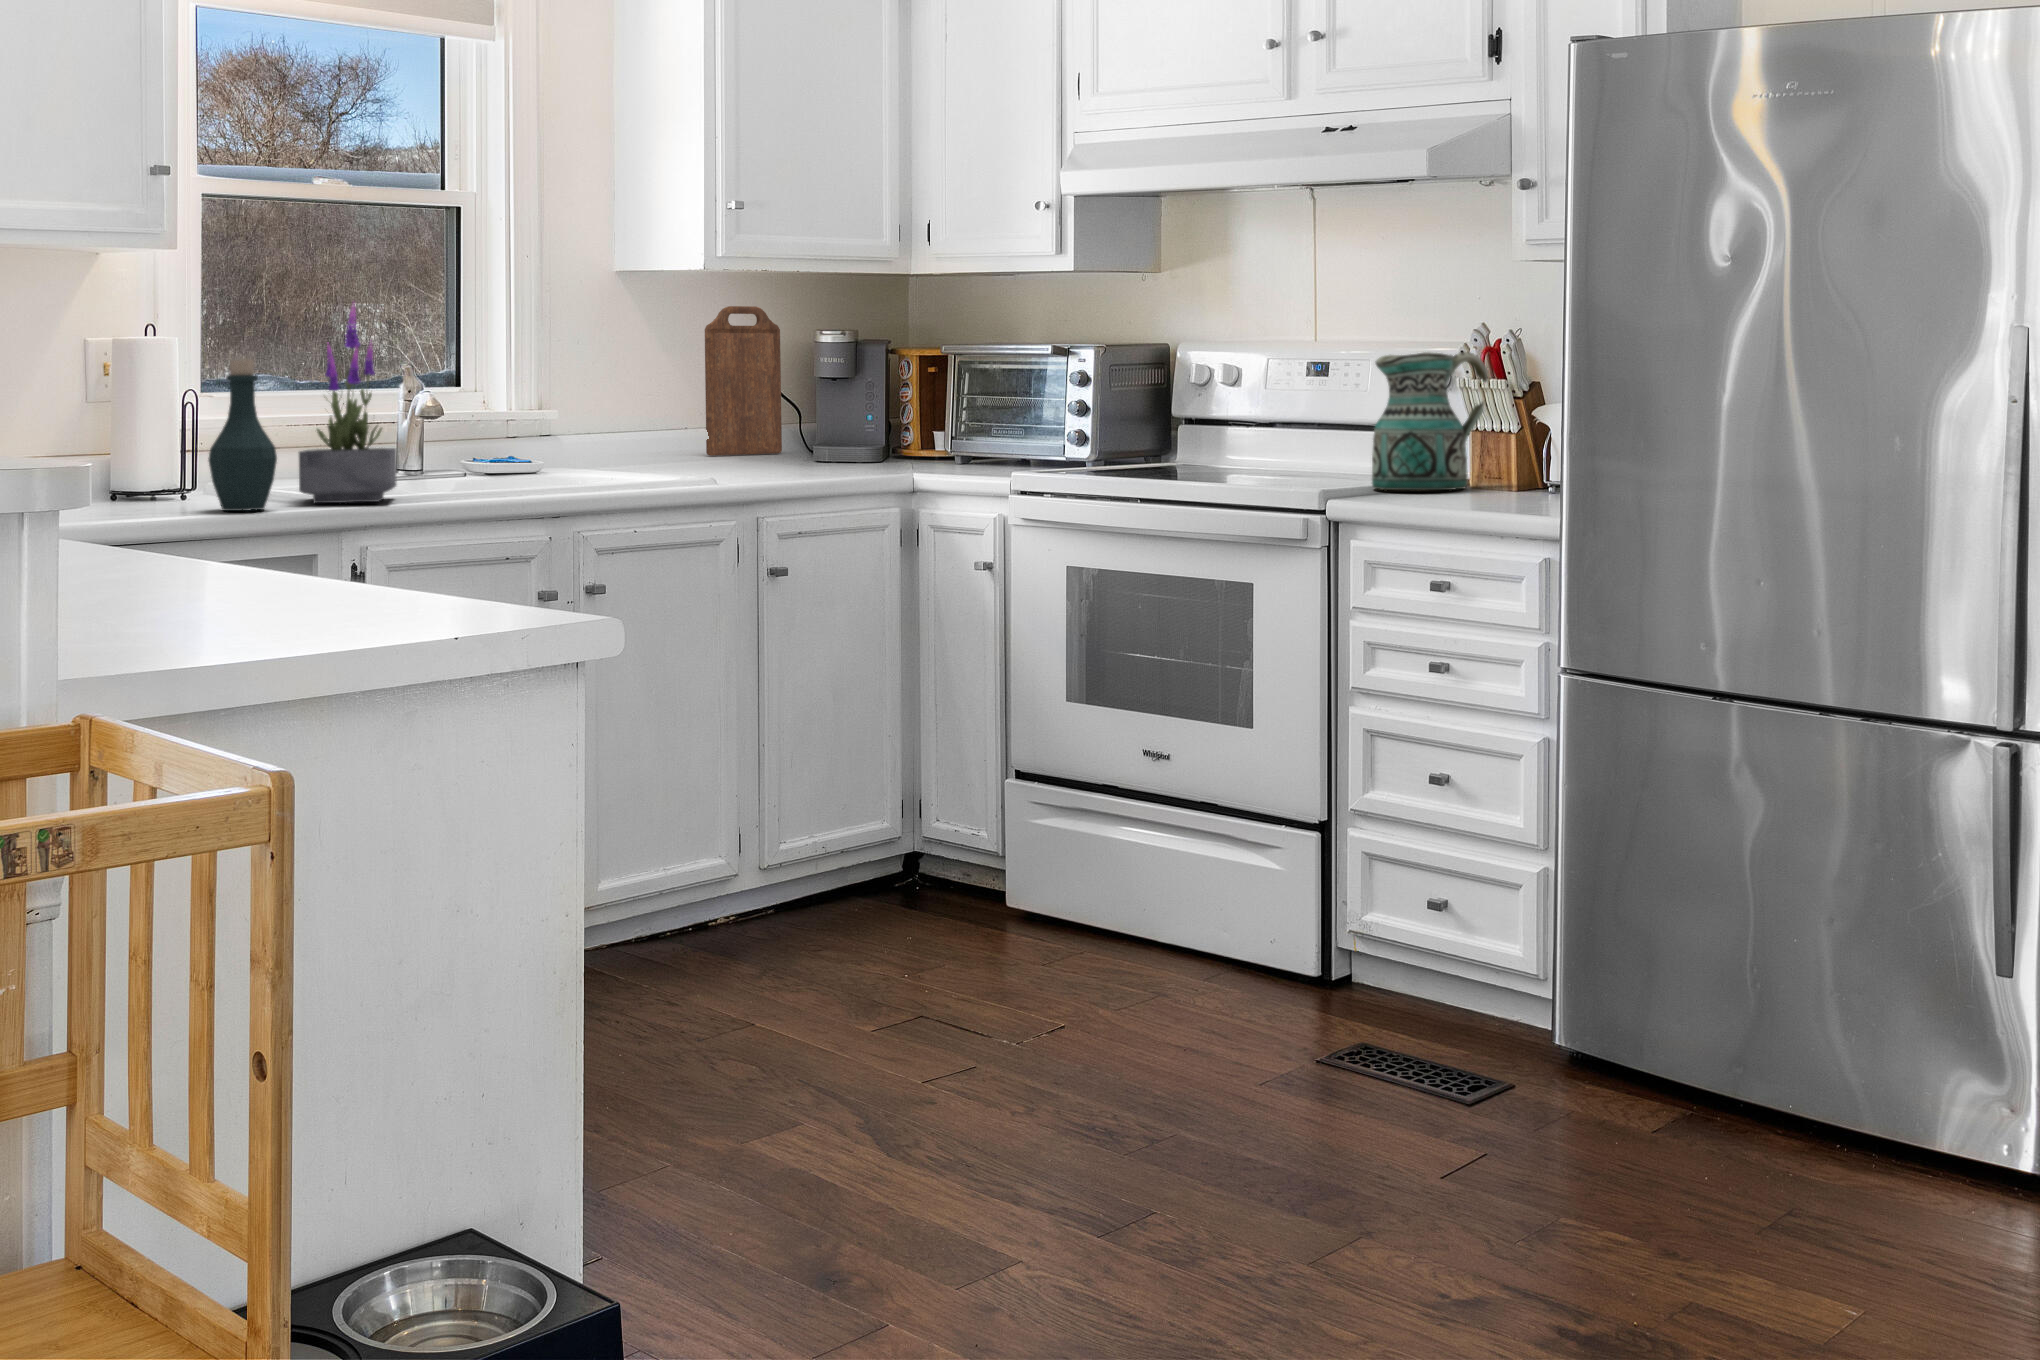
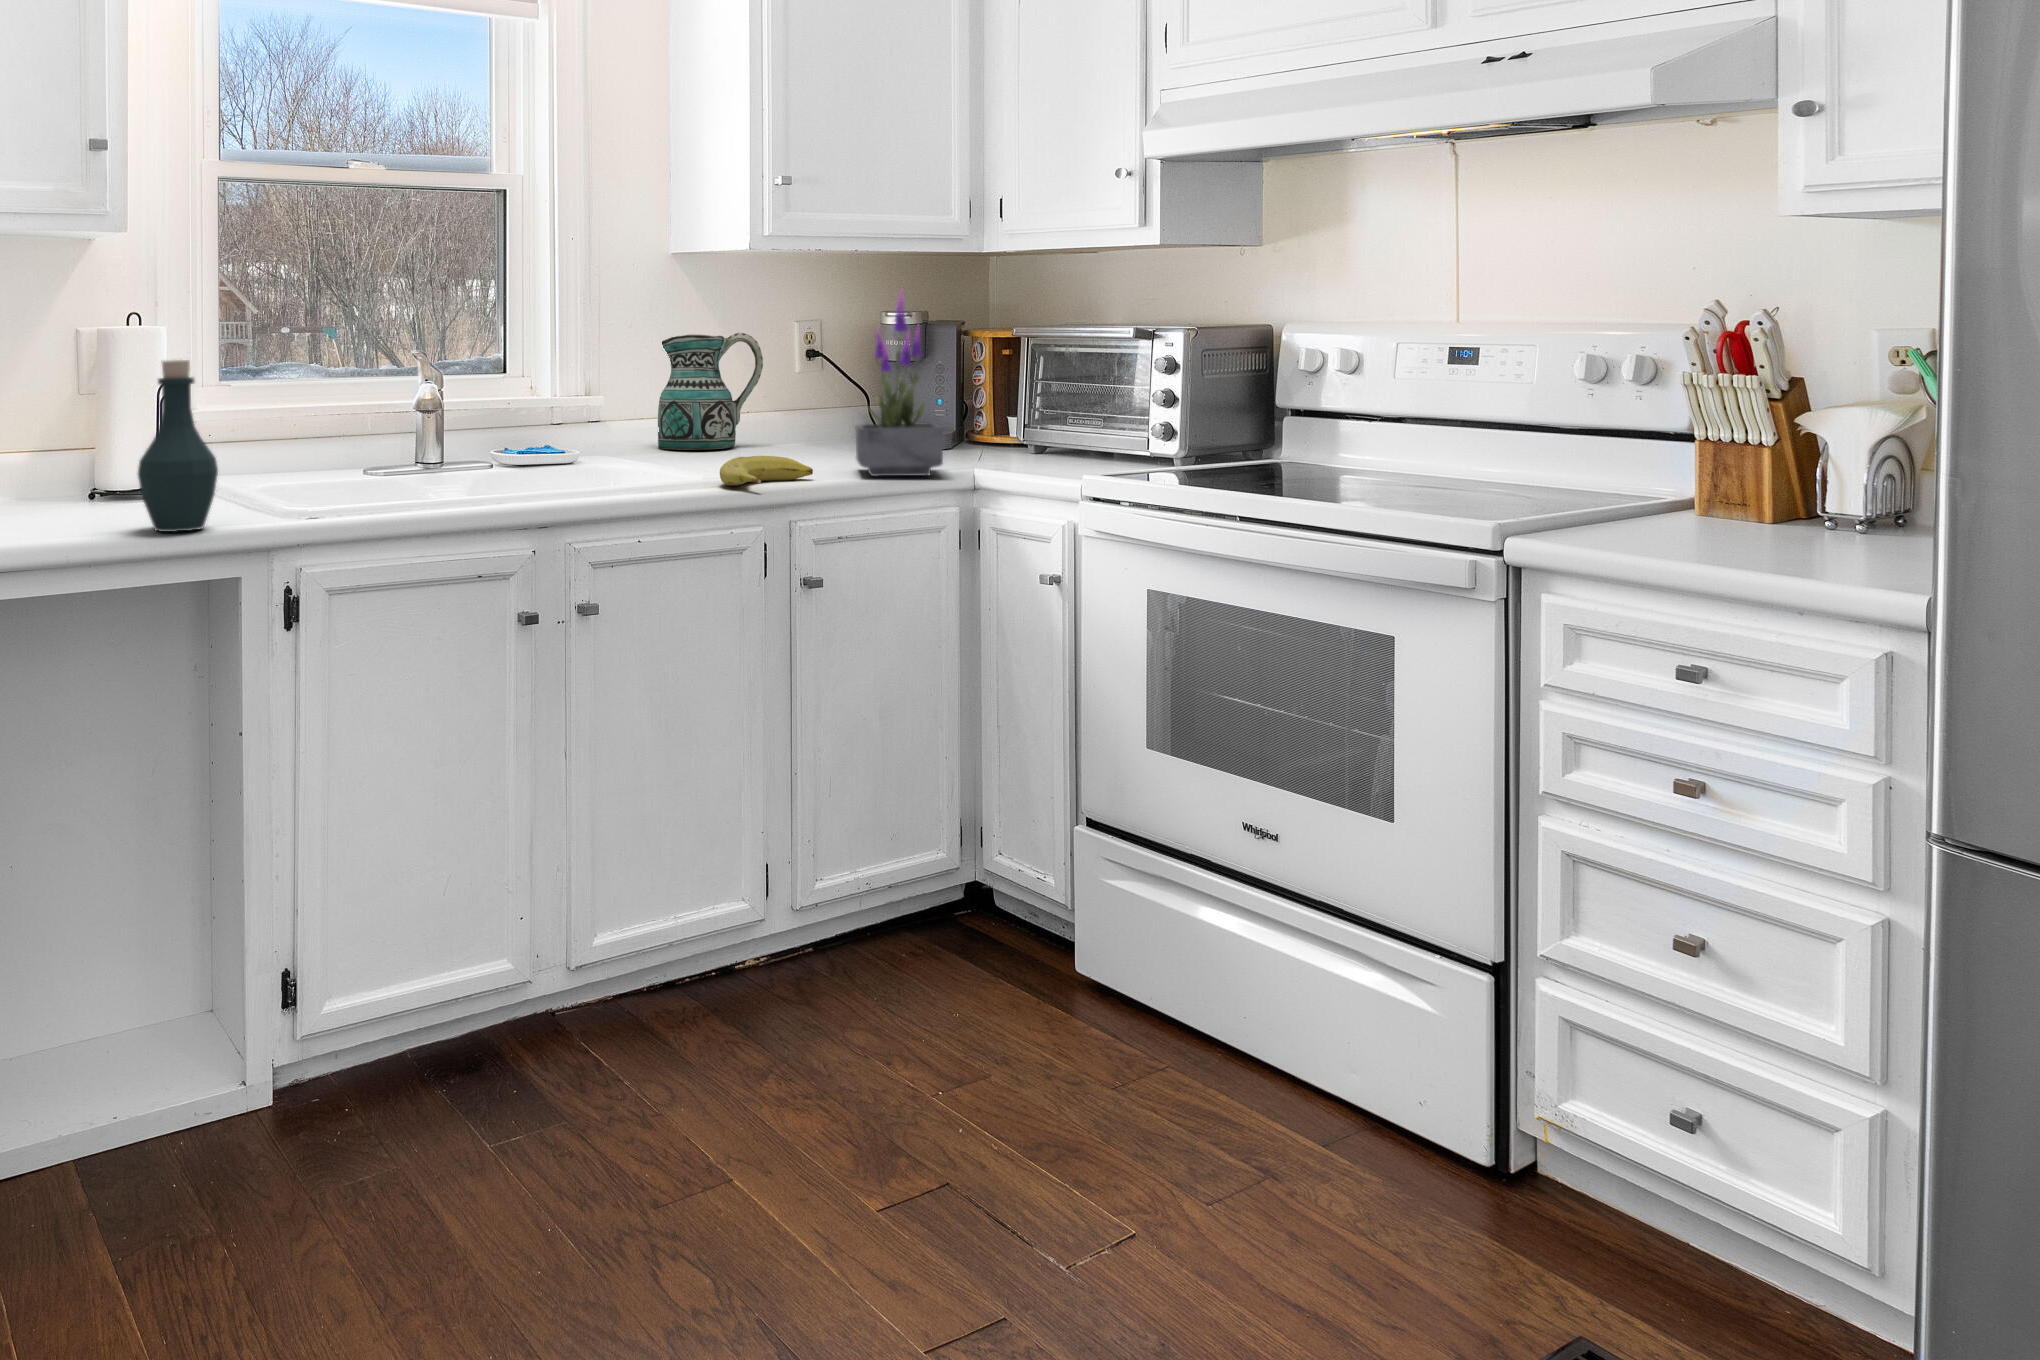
potted plant: present [299,306,397,503] -> present [855,294,943,476]
cutting board: present [705,306,782,456] -> none [767,287,850,440]
ceramic pitcher: present [1372,352,1489,490] -> present [658,333,763,450]
fruit: none [693,458,773,483] -> present [720,456,813,486]

